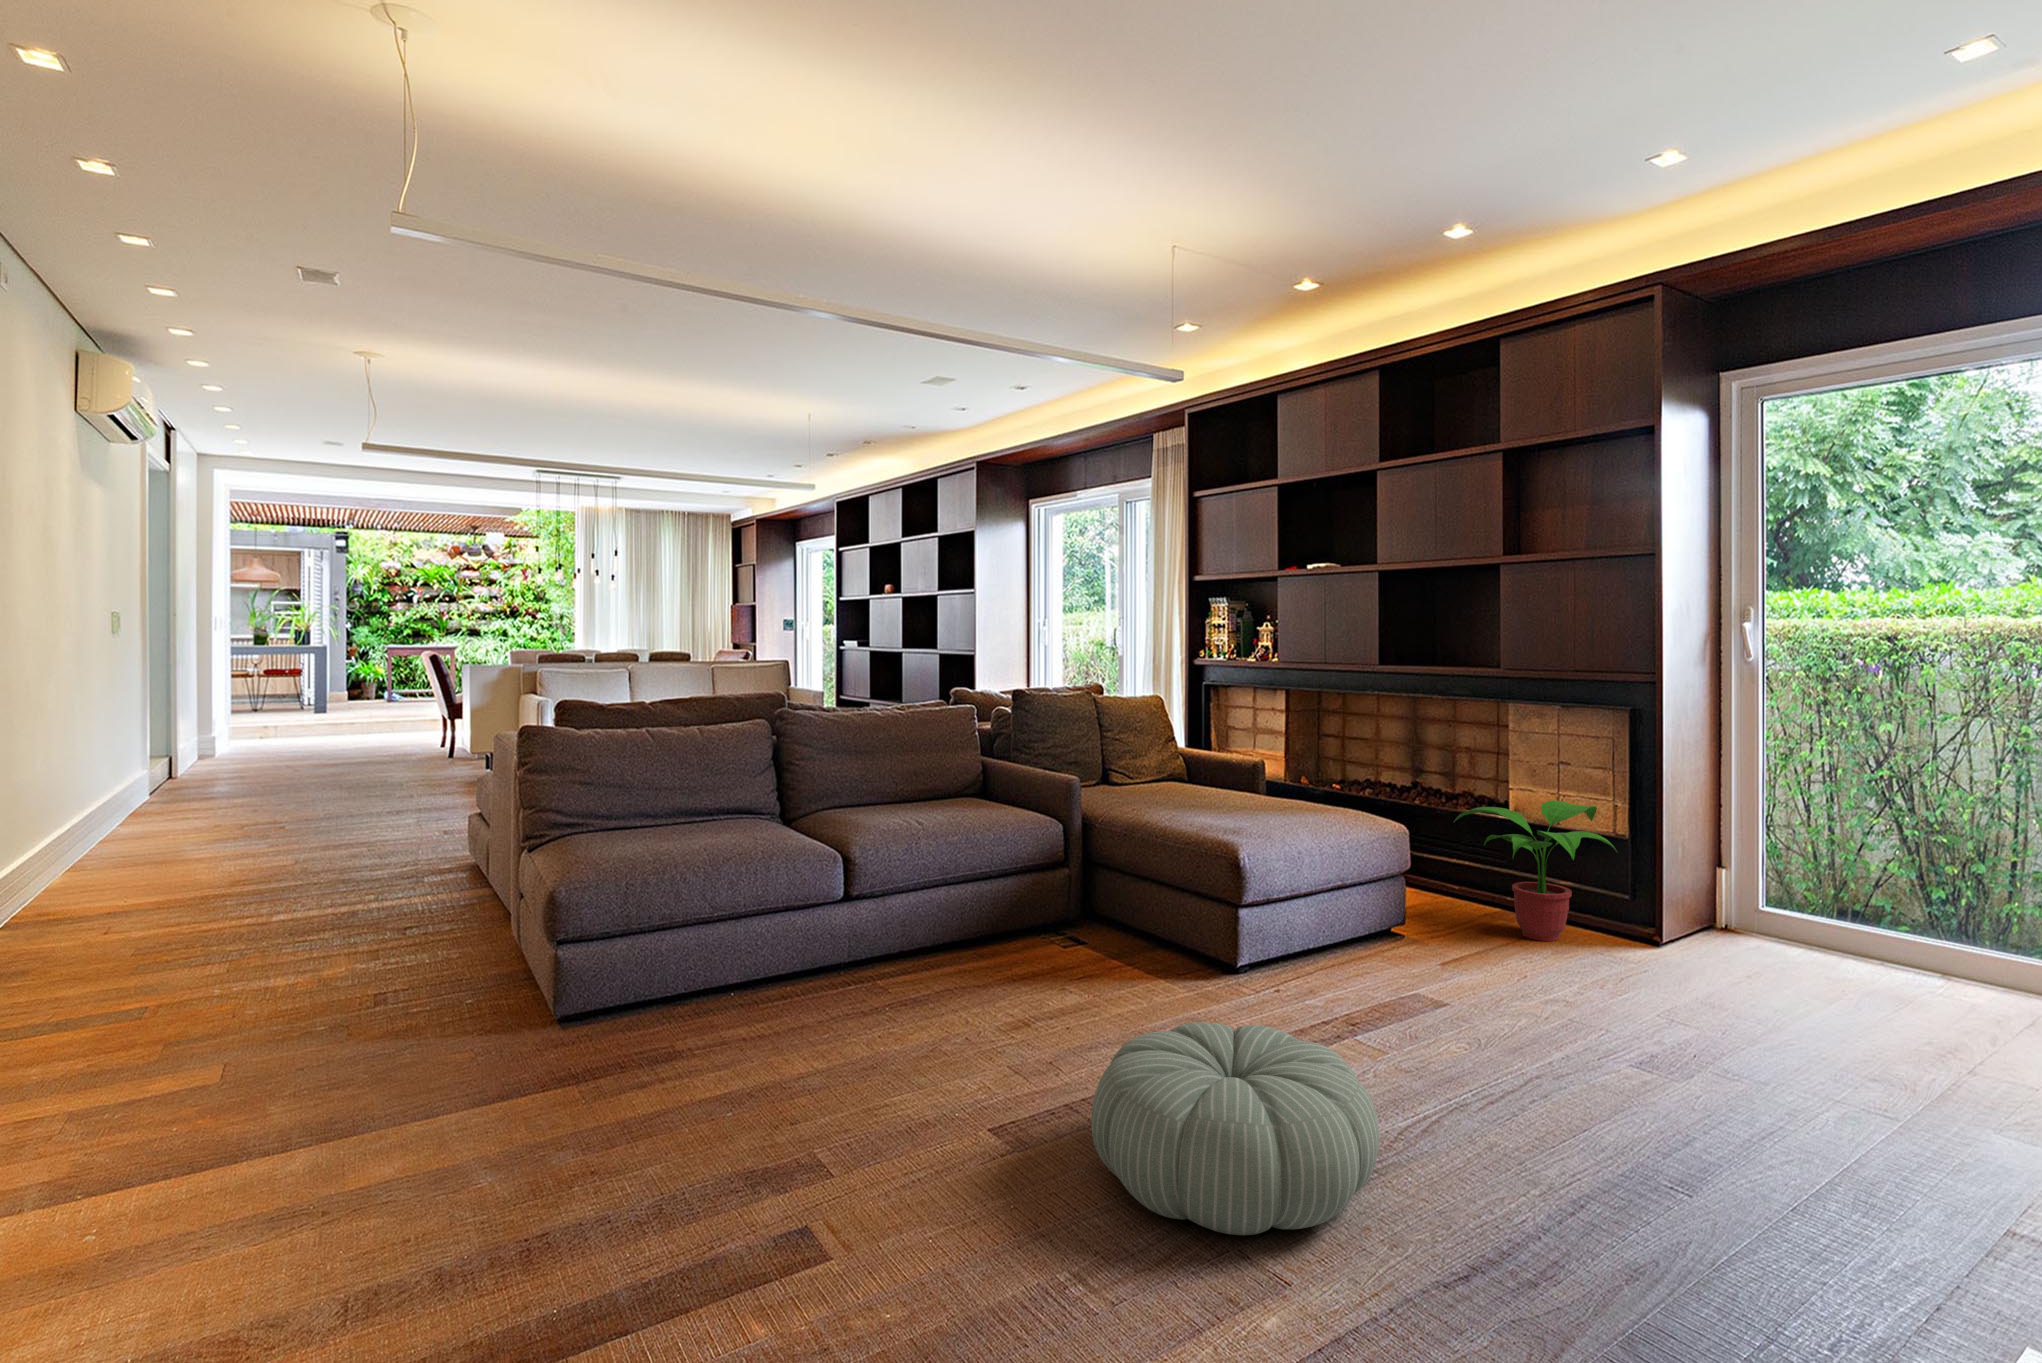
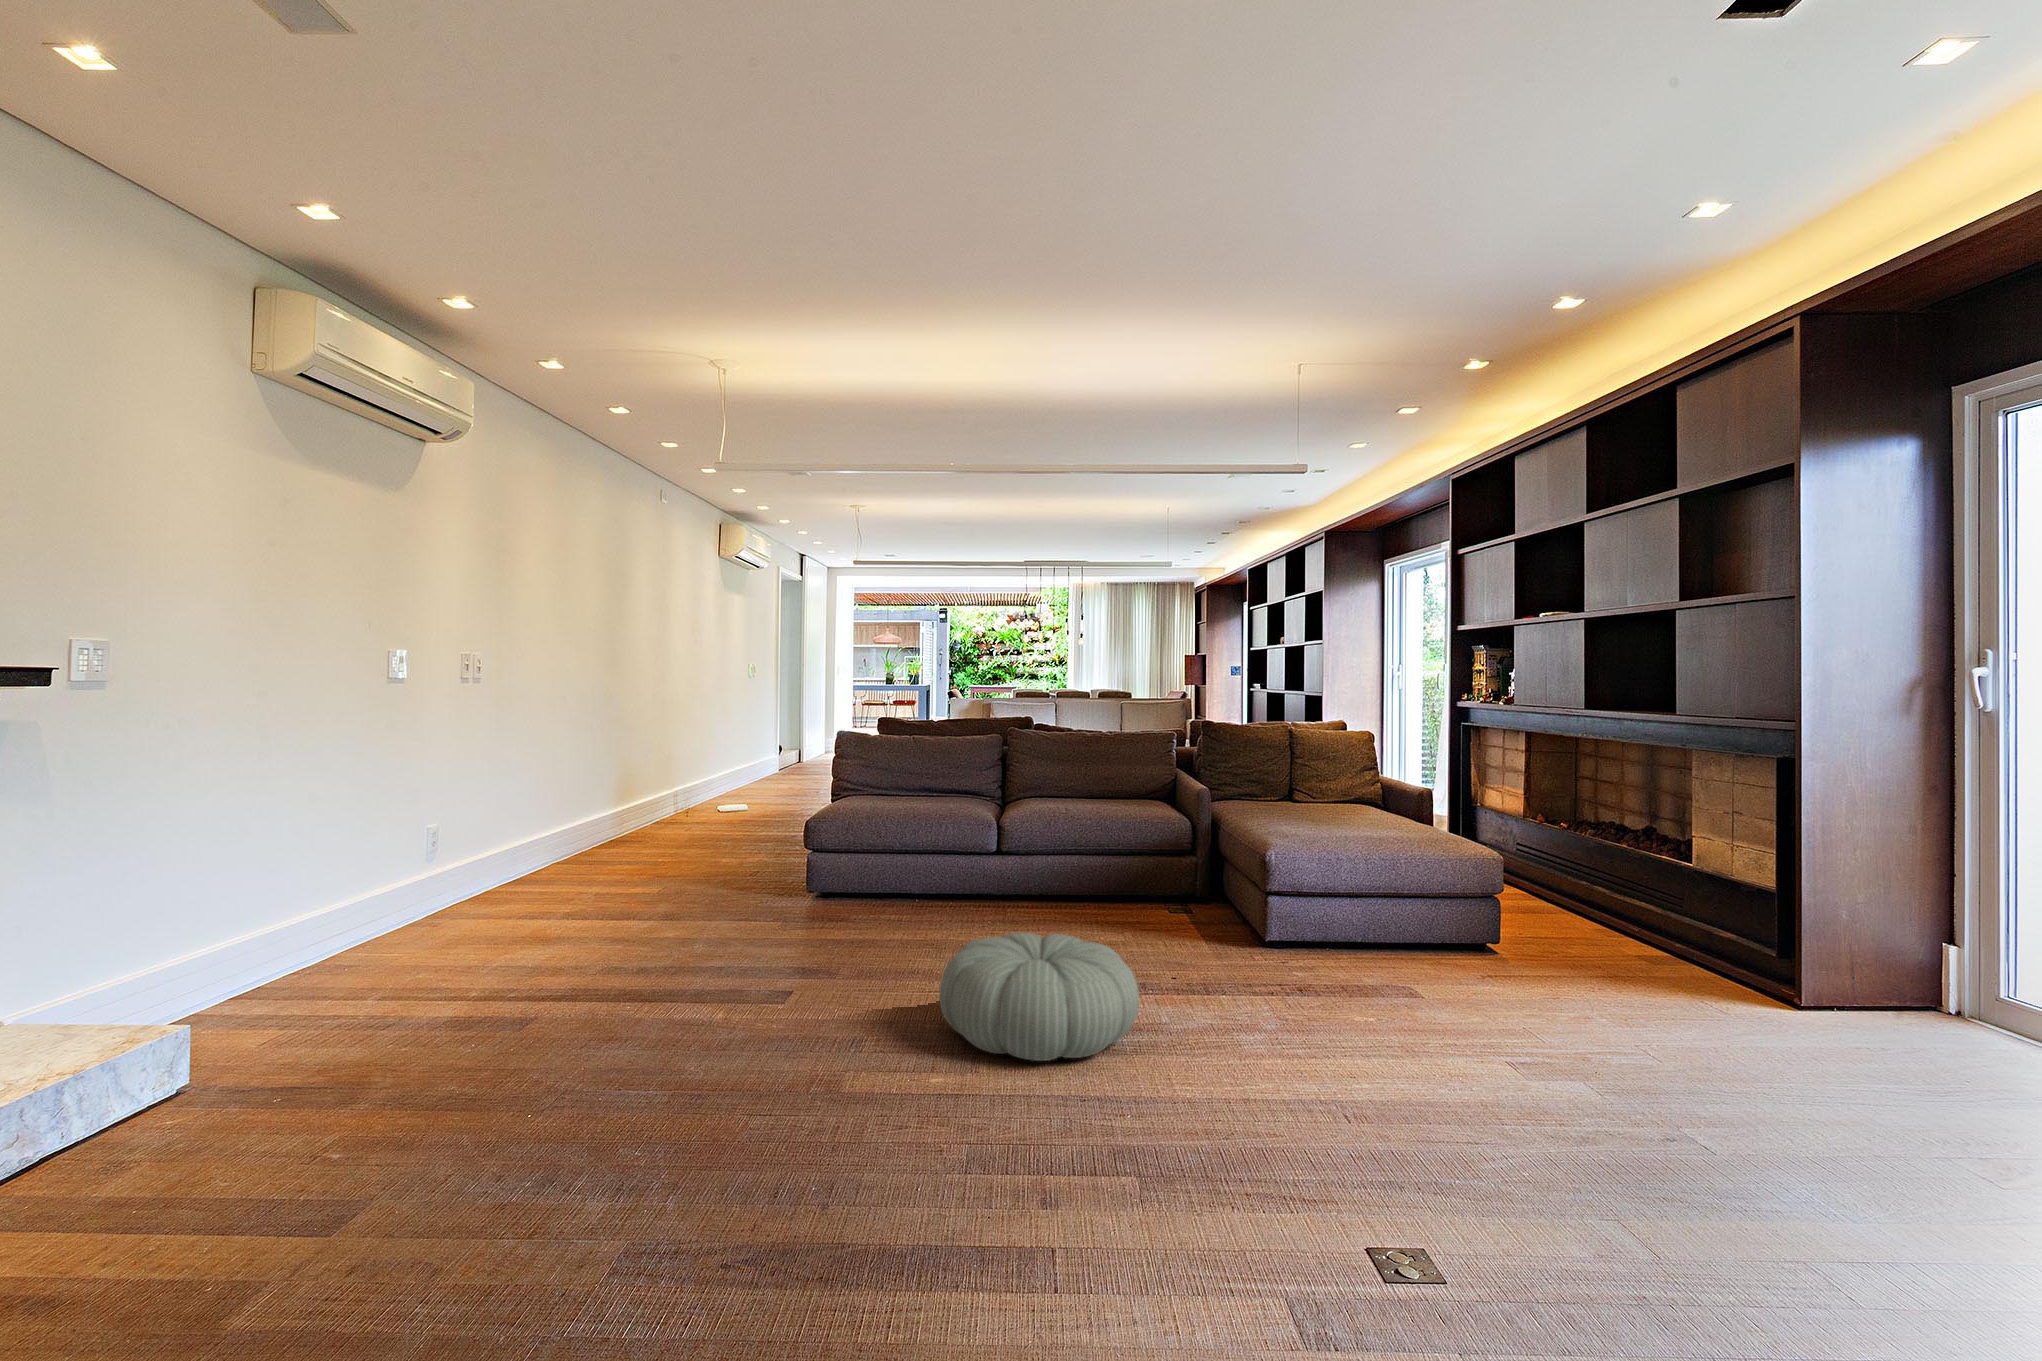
potted plant: present [1454,800,1617,941] -> none [1584,851,1758,999]

